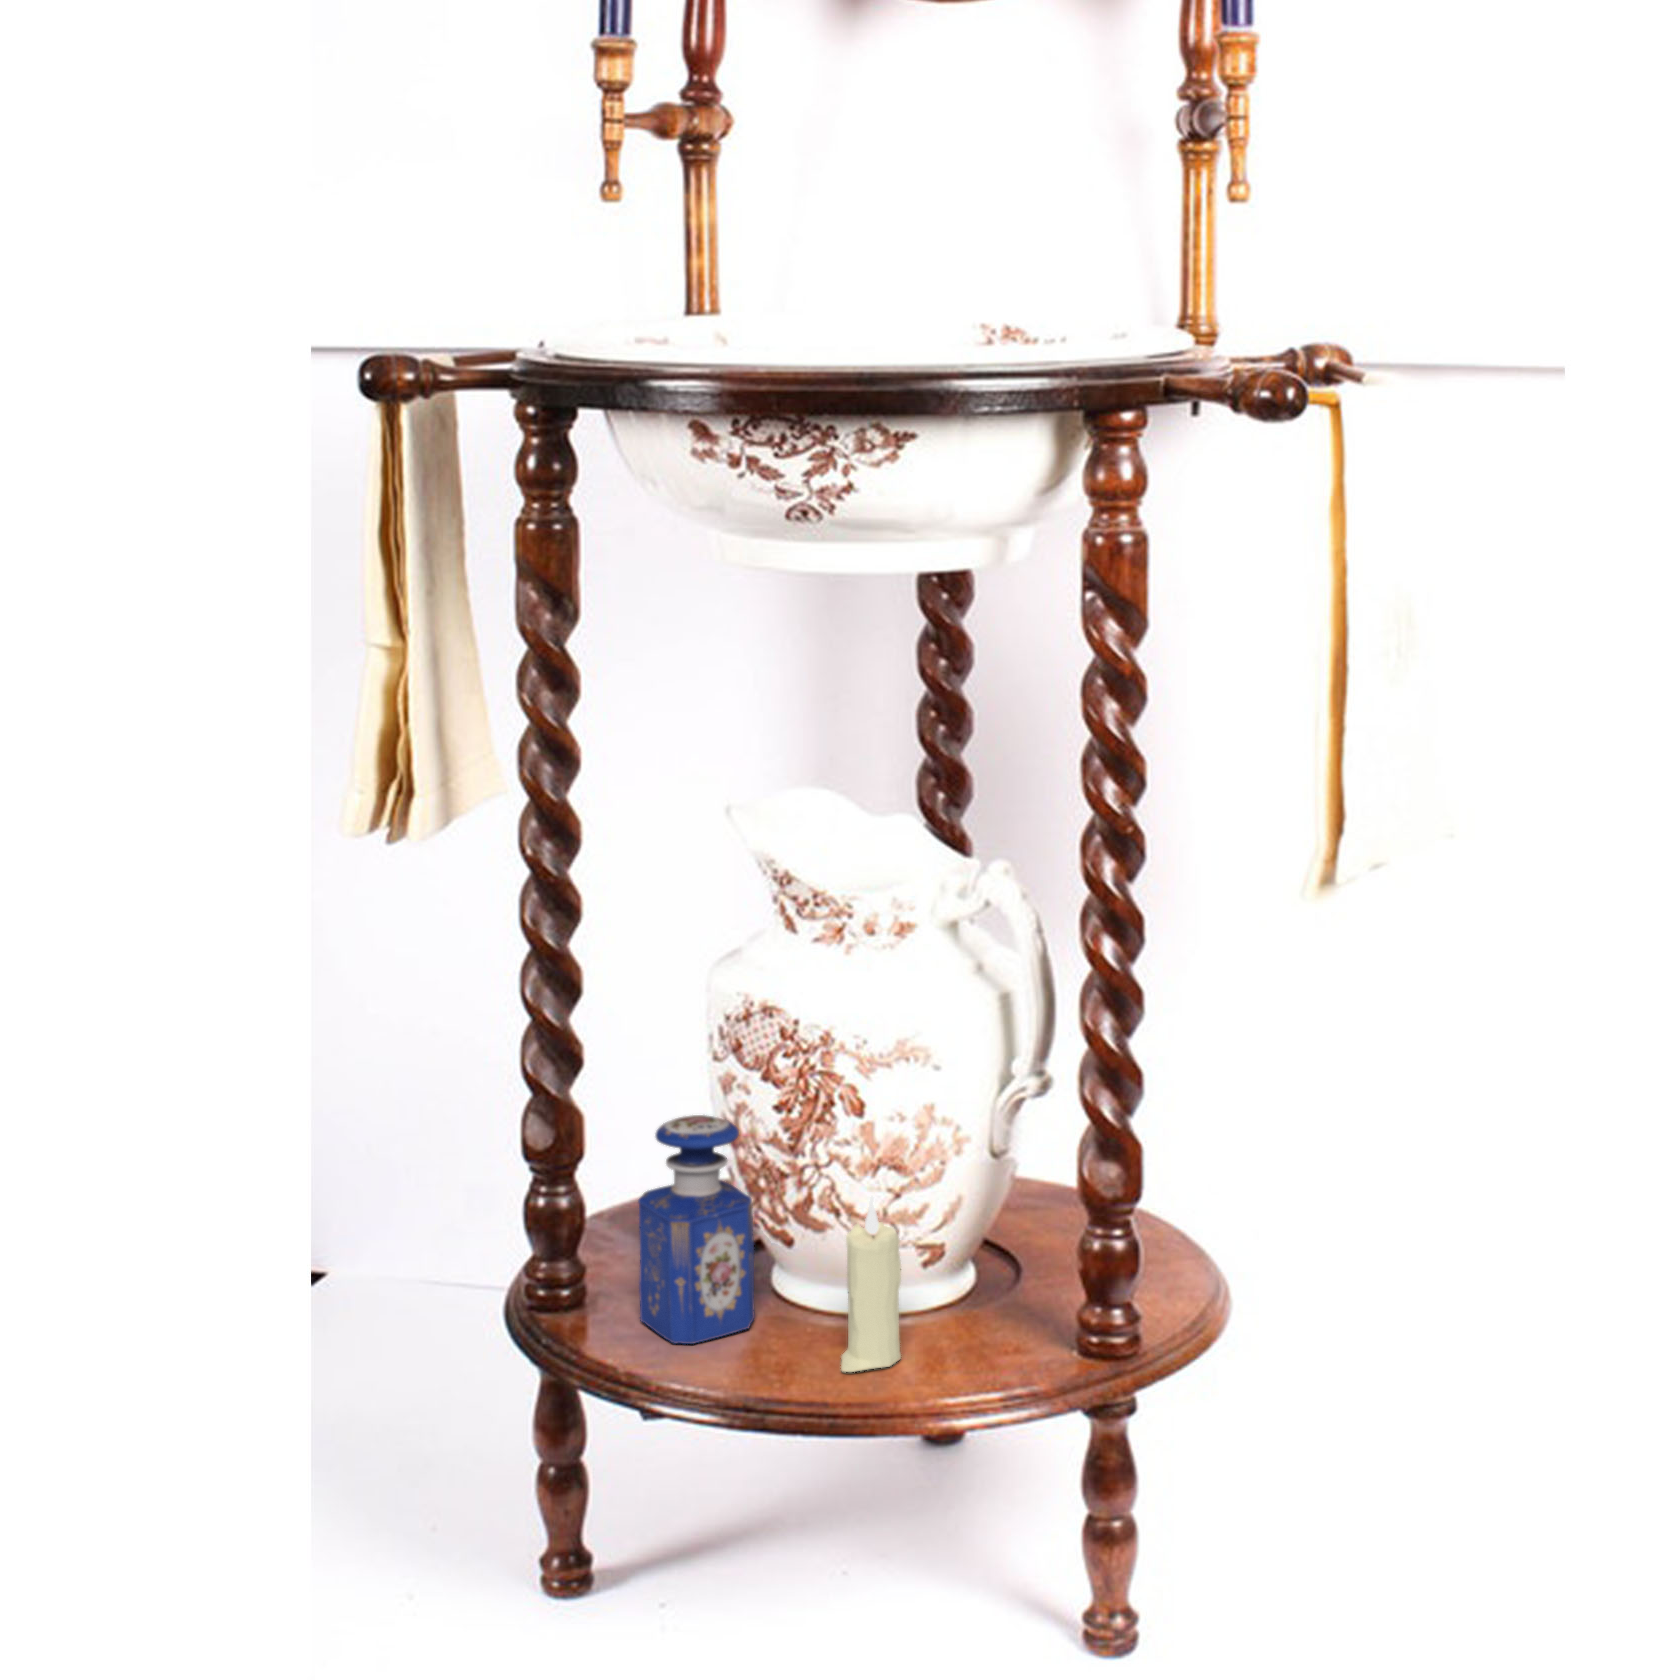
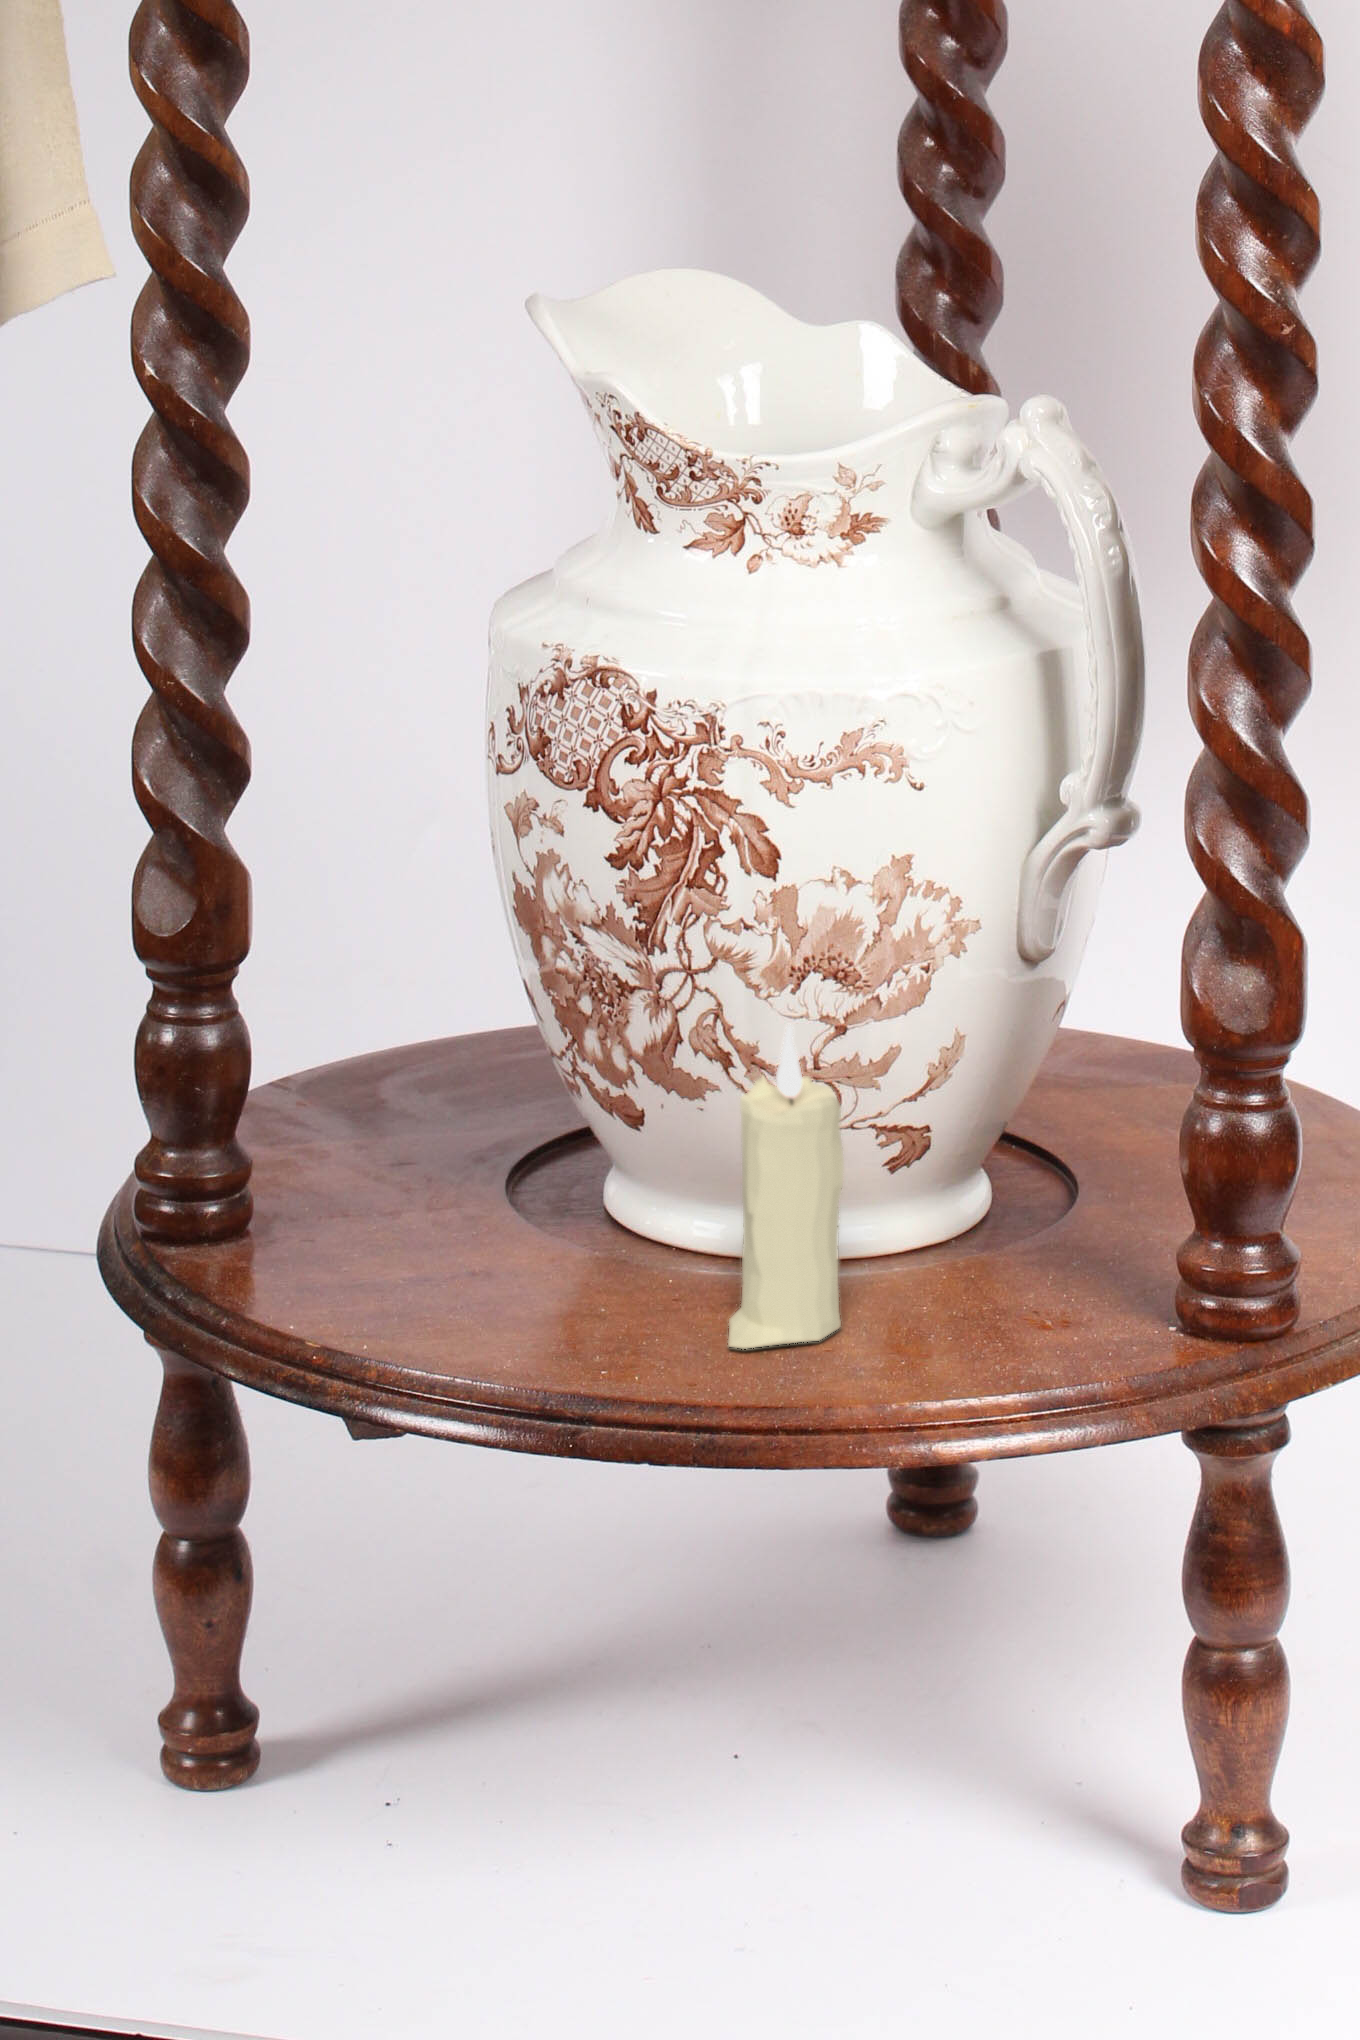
perfume bottle: present [638,1115,755,1344] -> none [353,875,569,1292]

